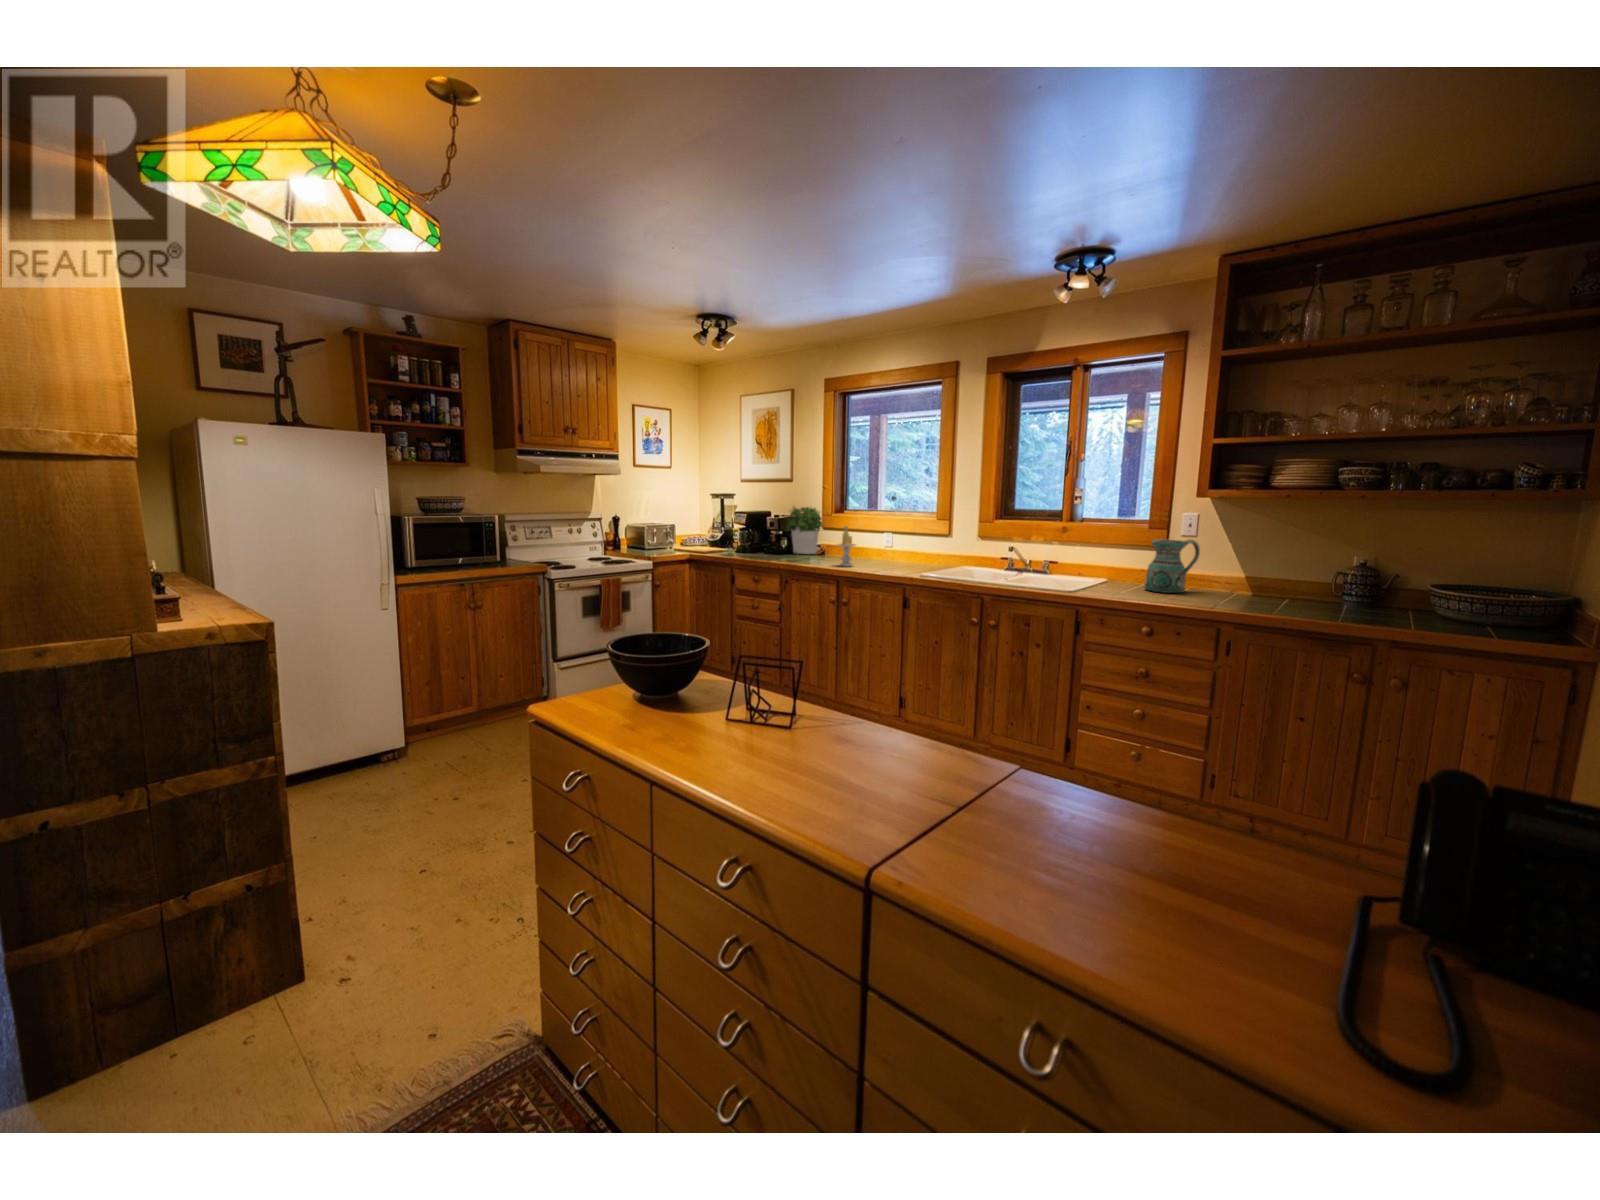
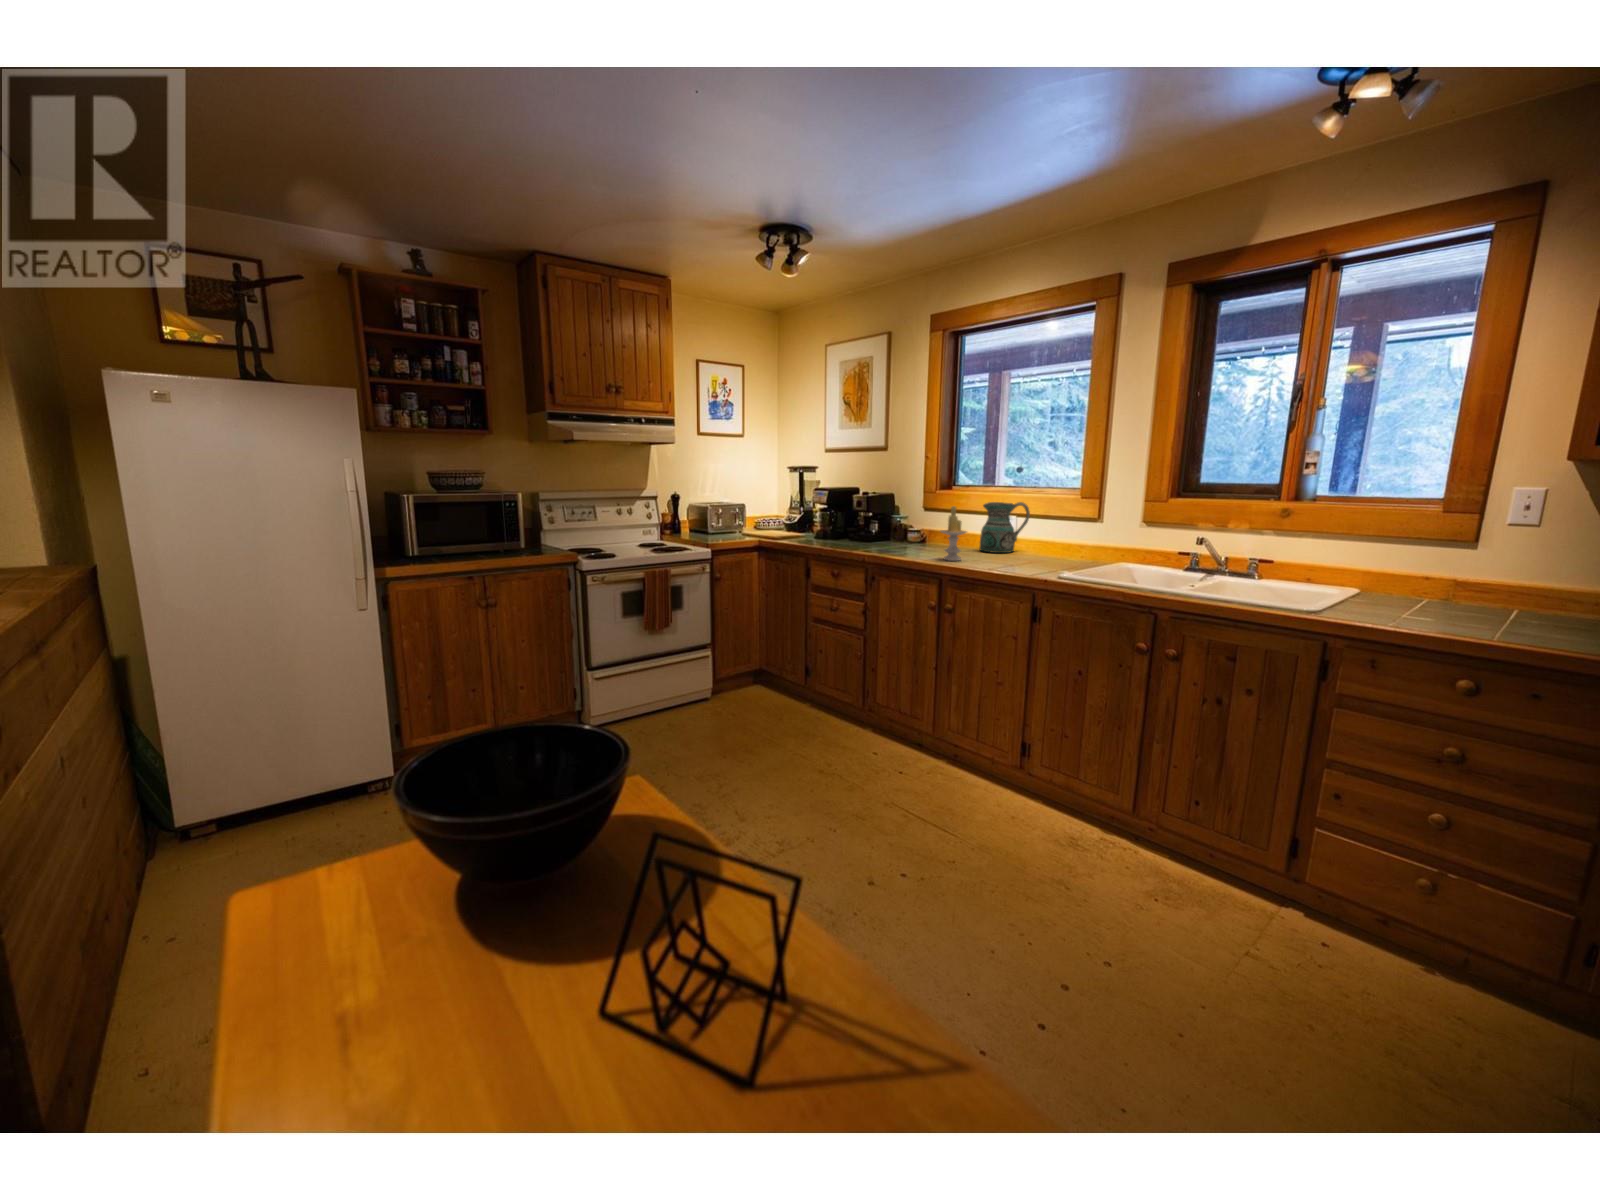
potted plant: present [787,507,823,554] -> none [876,479,924,541]
ceramic pitcher: present [1144,539,1200,593] -> present [980,502,1030,553]

